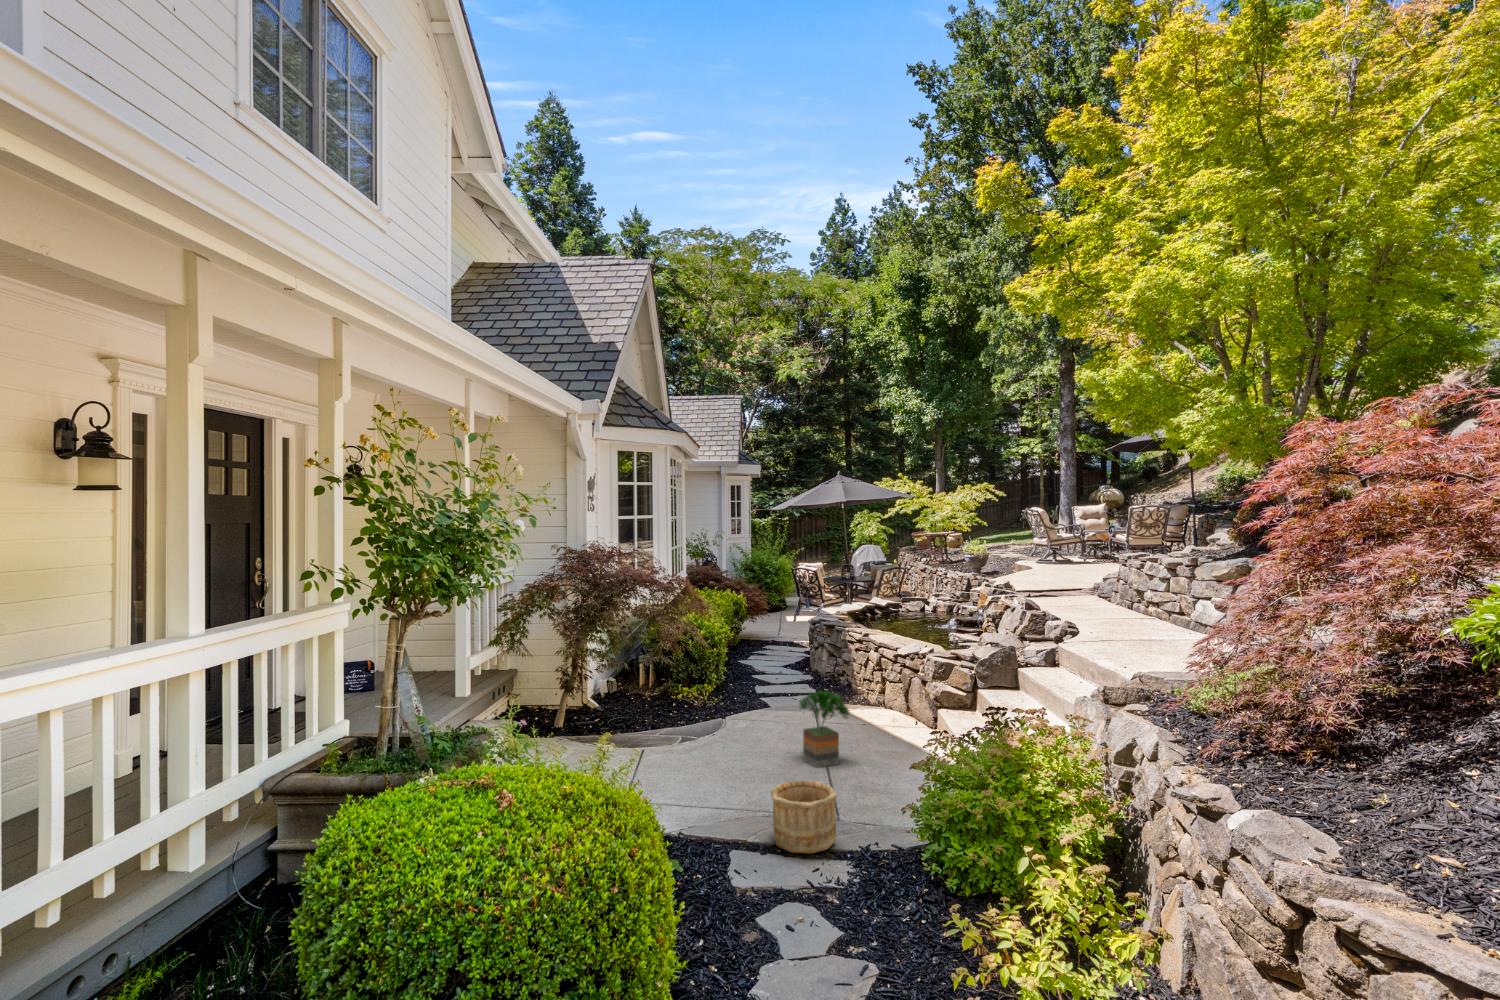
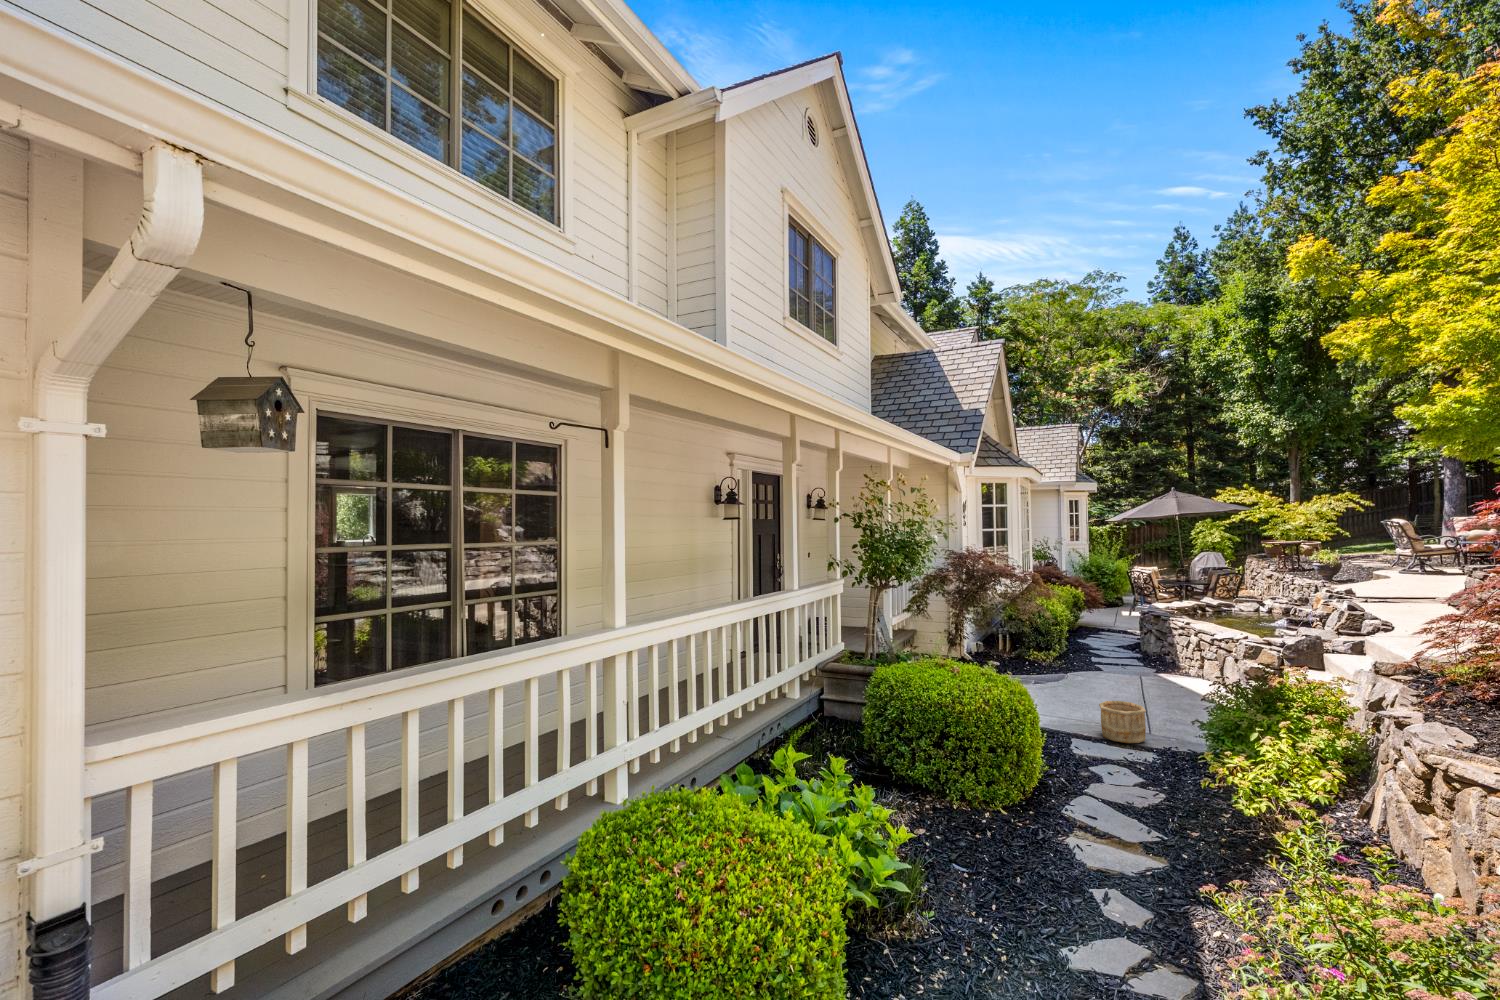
potted tree: present [799,691,850,768] -> none [1122,653,1165,705]

